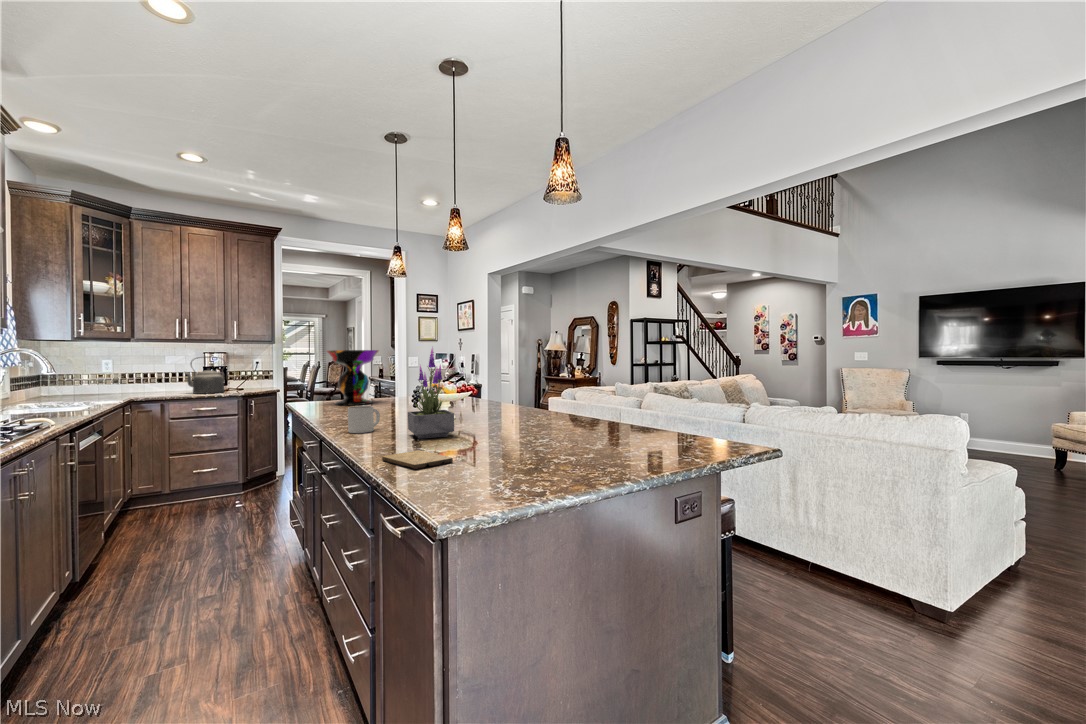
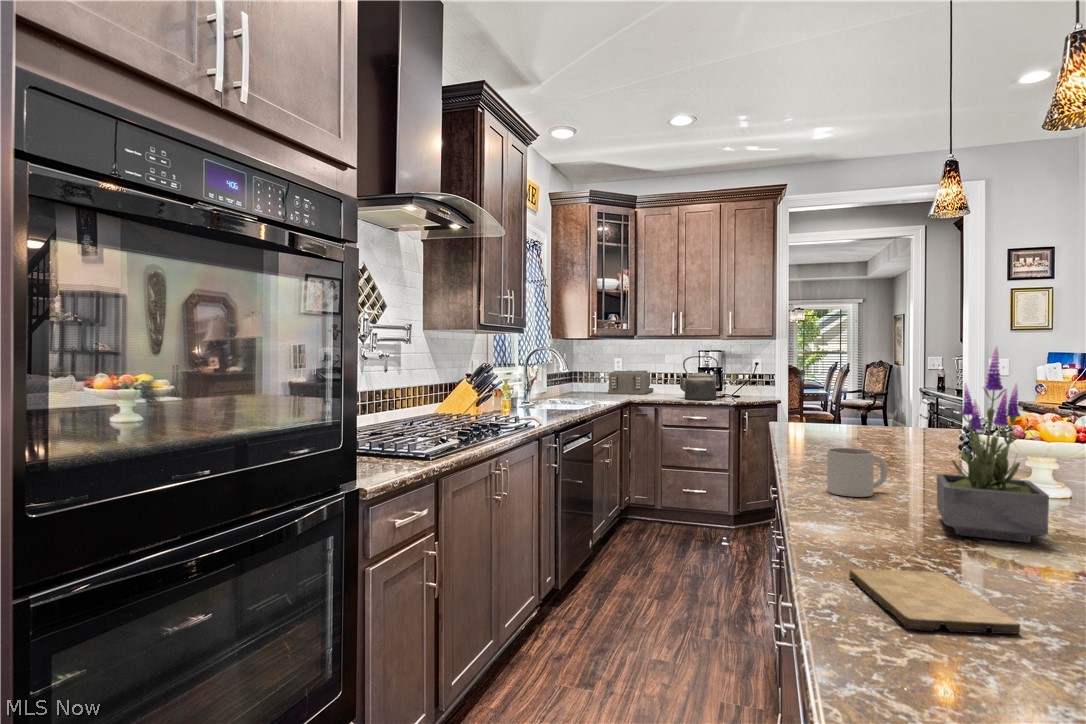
decorative bowl: present [327,350,379,405] -> none [827,350,916,437]
toaster: none [98,371,152,394] -> present [608,370,654,394]

